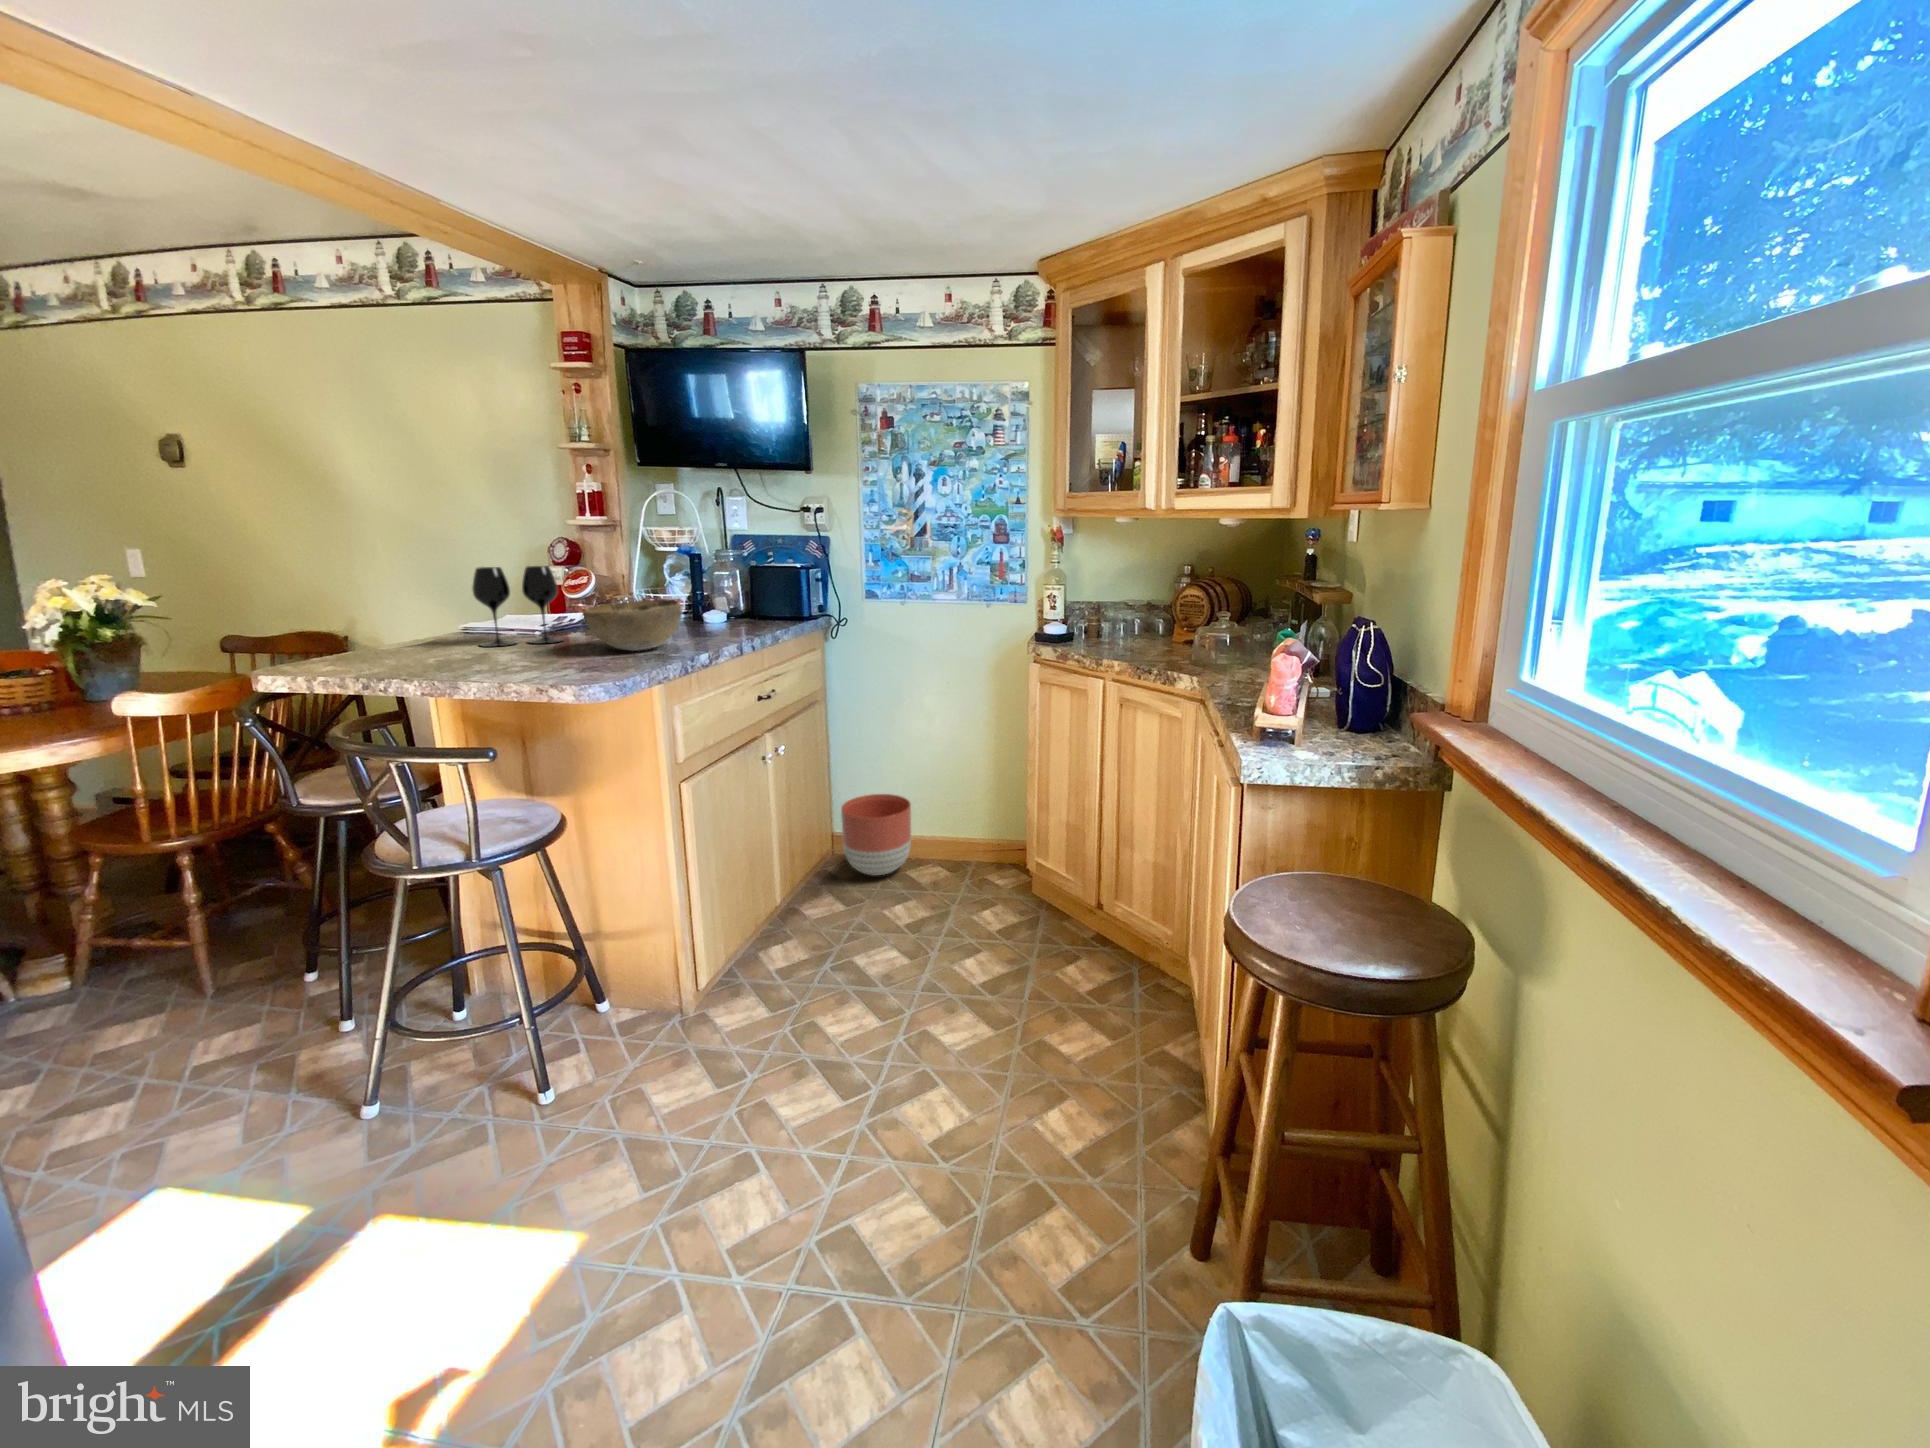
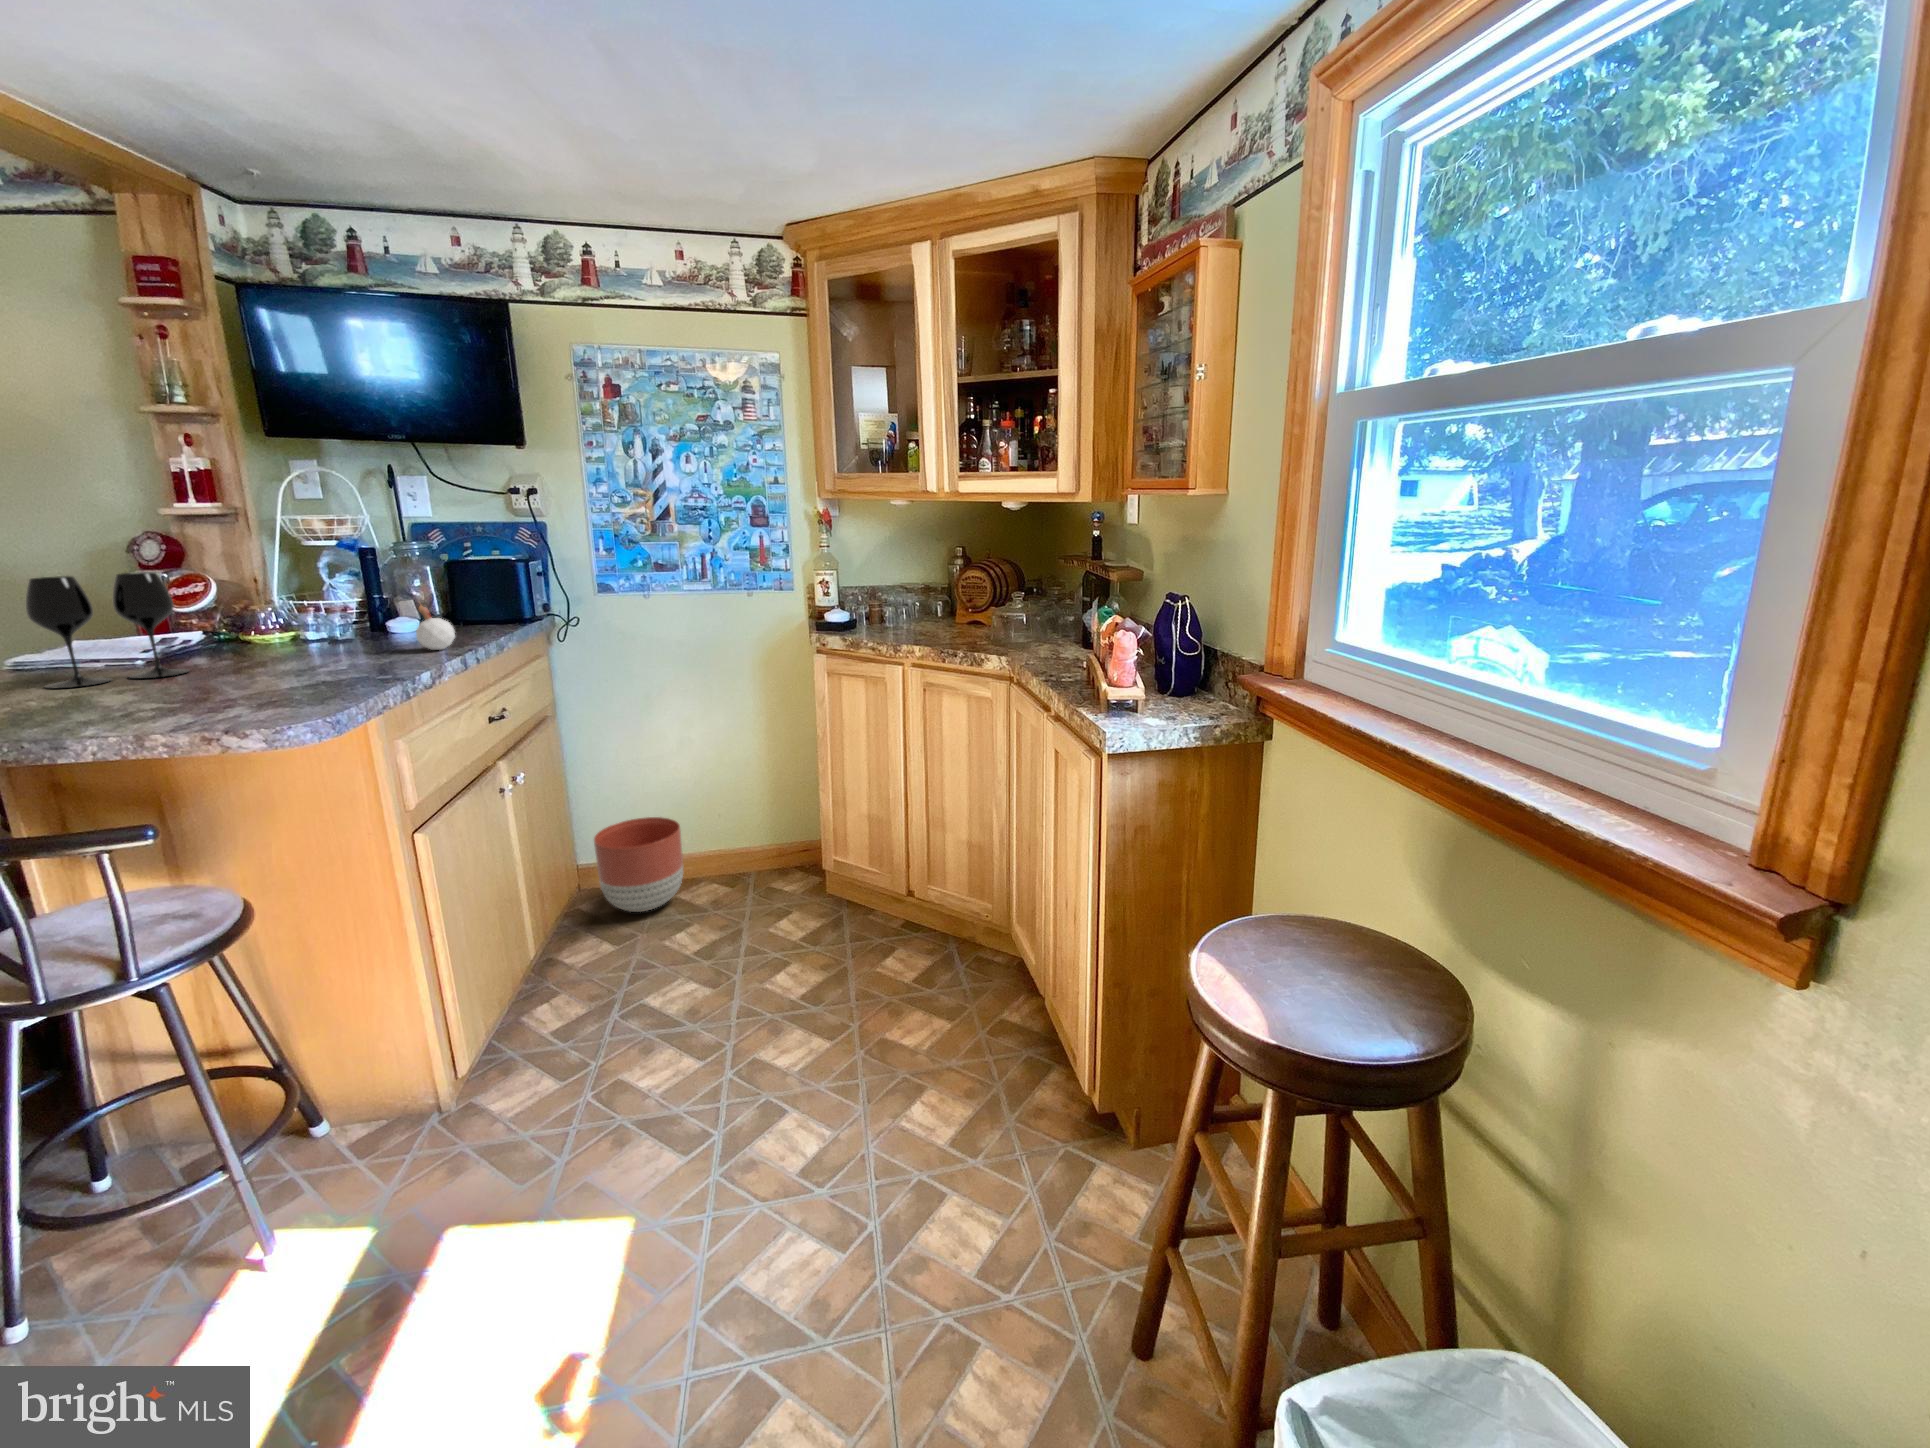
candle: none [712,591,740,636] -> present [416,602,455,650]
decorative bowl: present [584,599,682,651] -> none [234,609,383,677]

